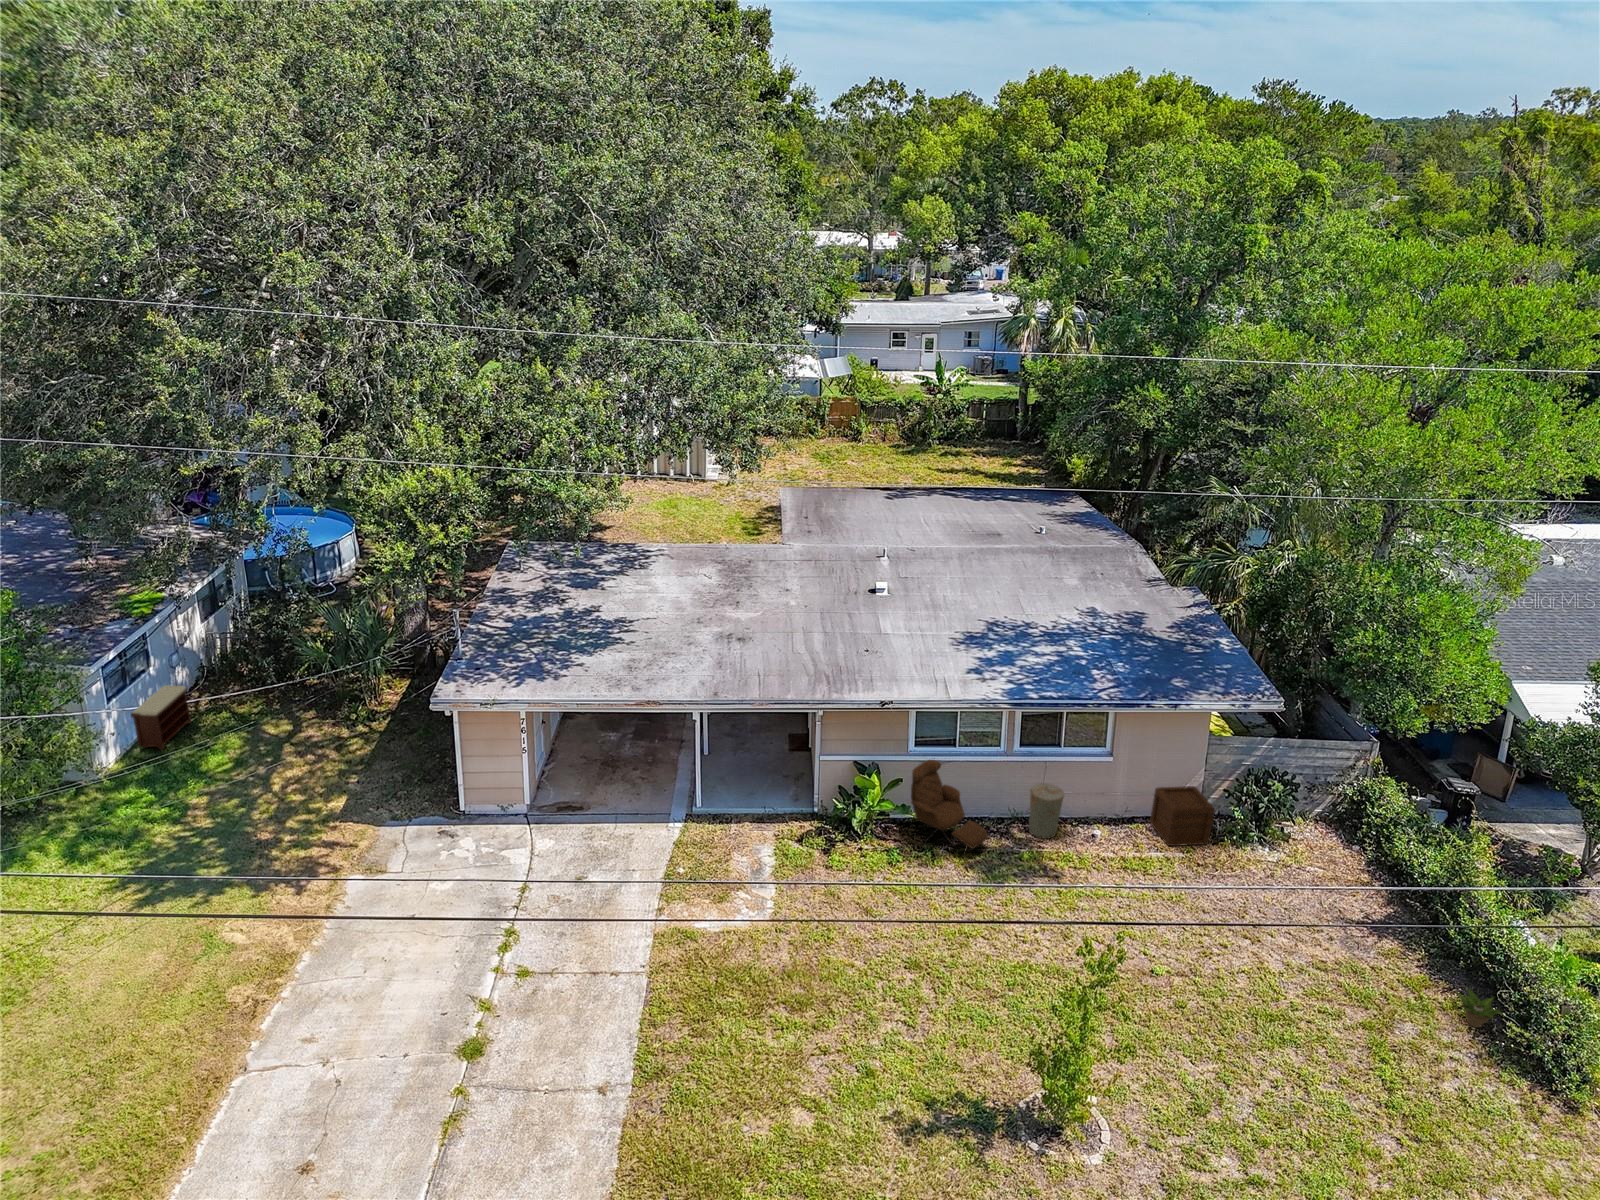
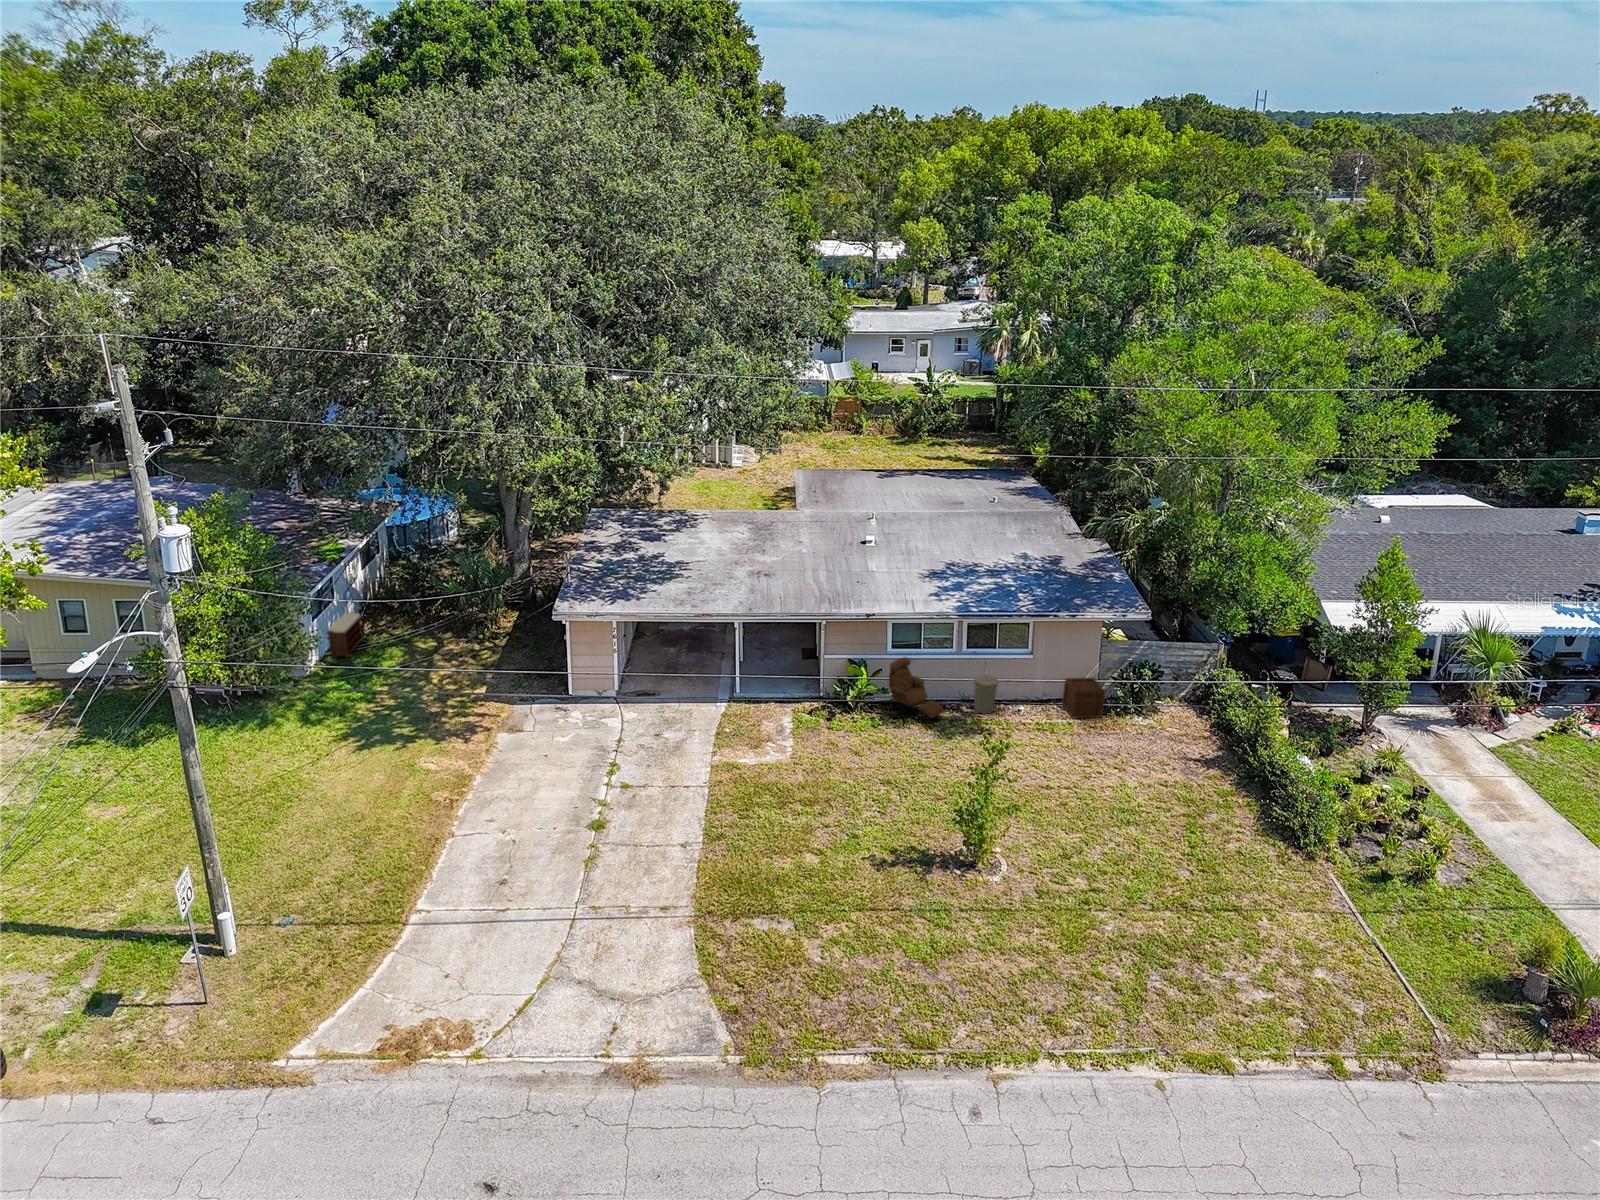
decorative plant: present [1456,987,1504,1027] -> none [1246,793,1278,818]

